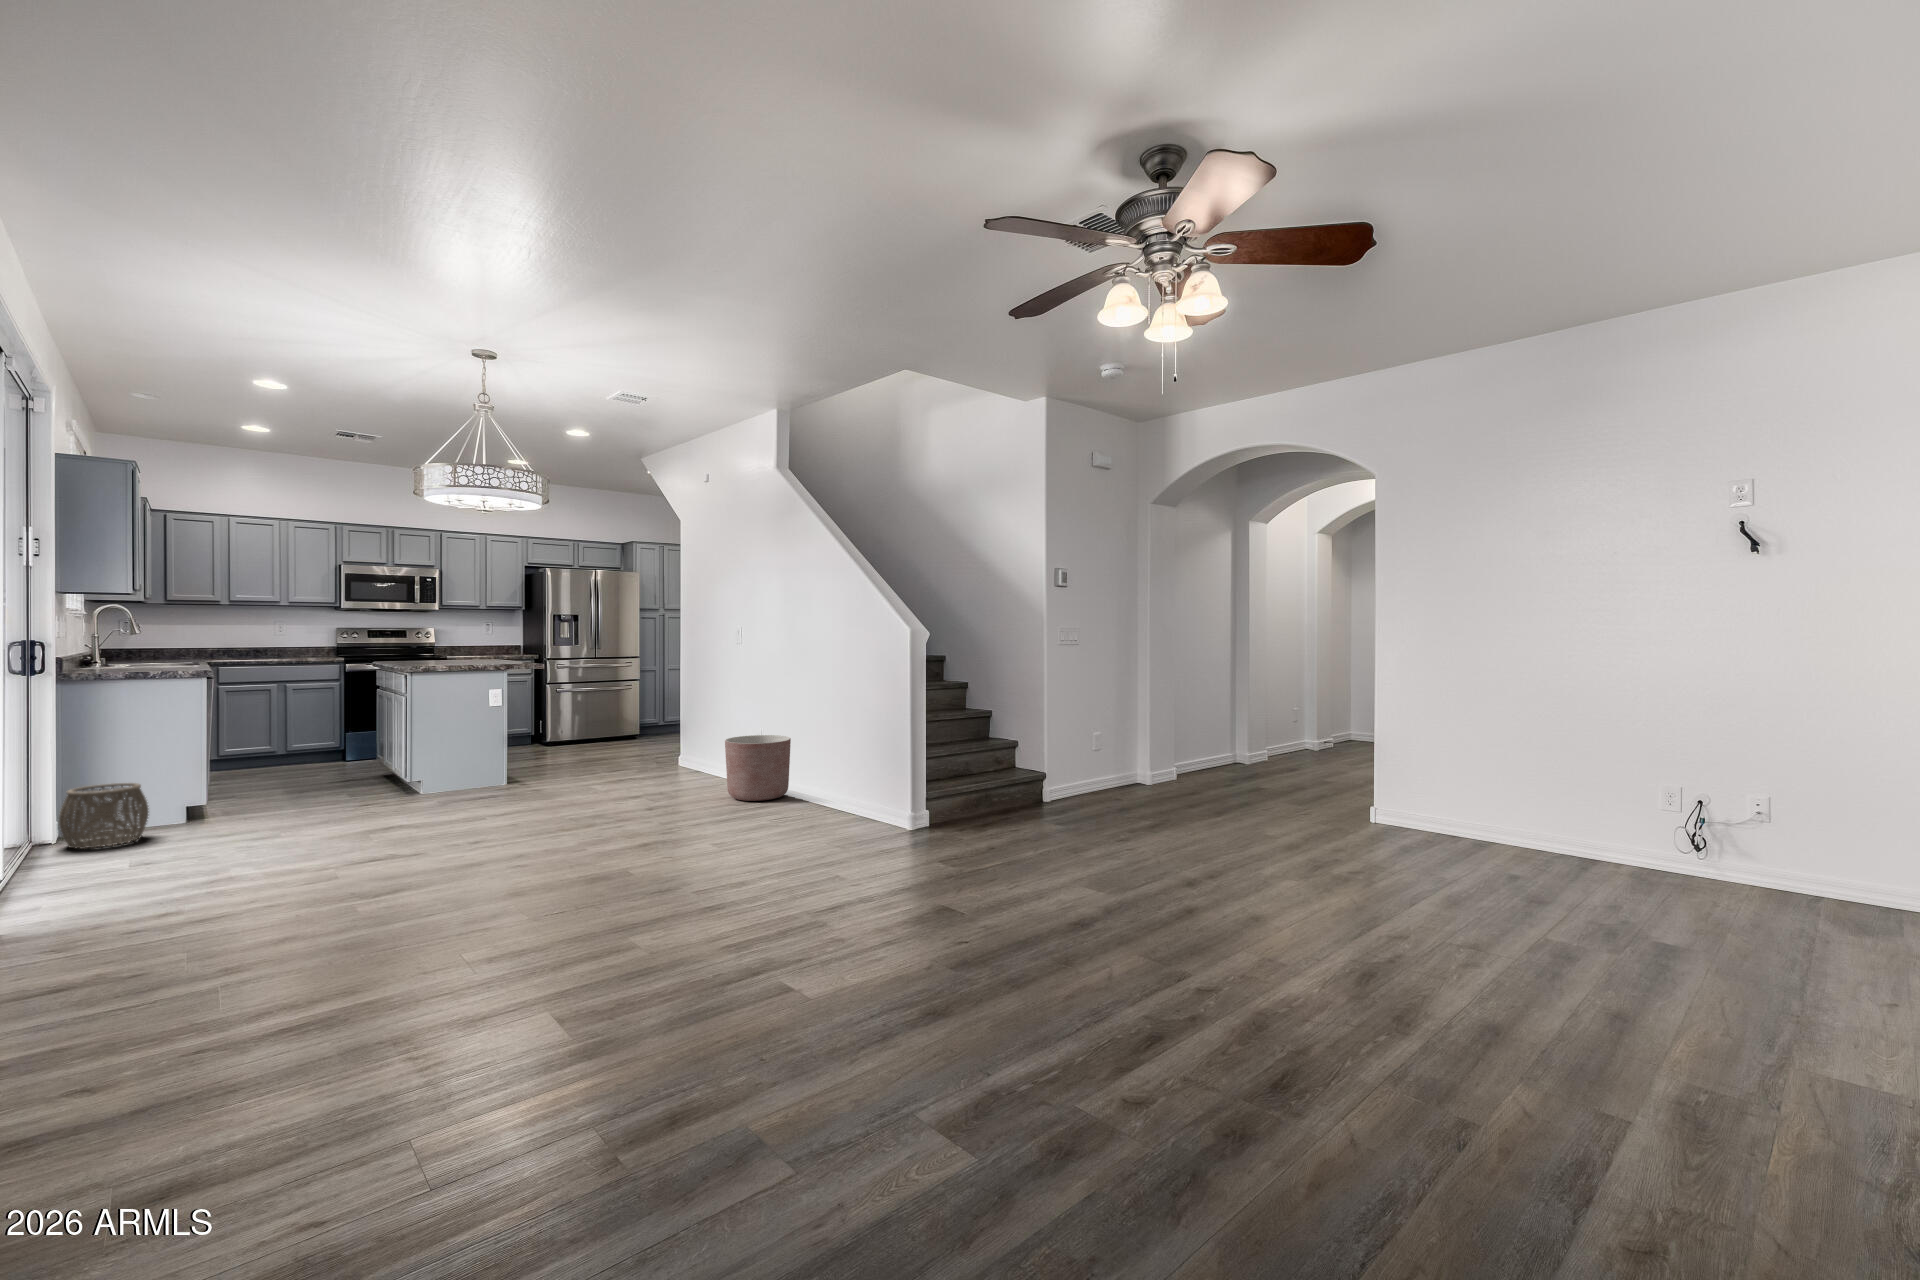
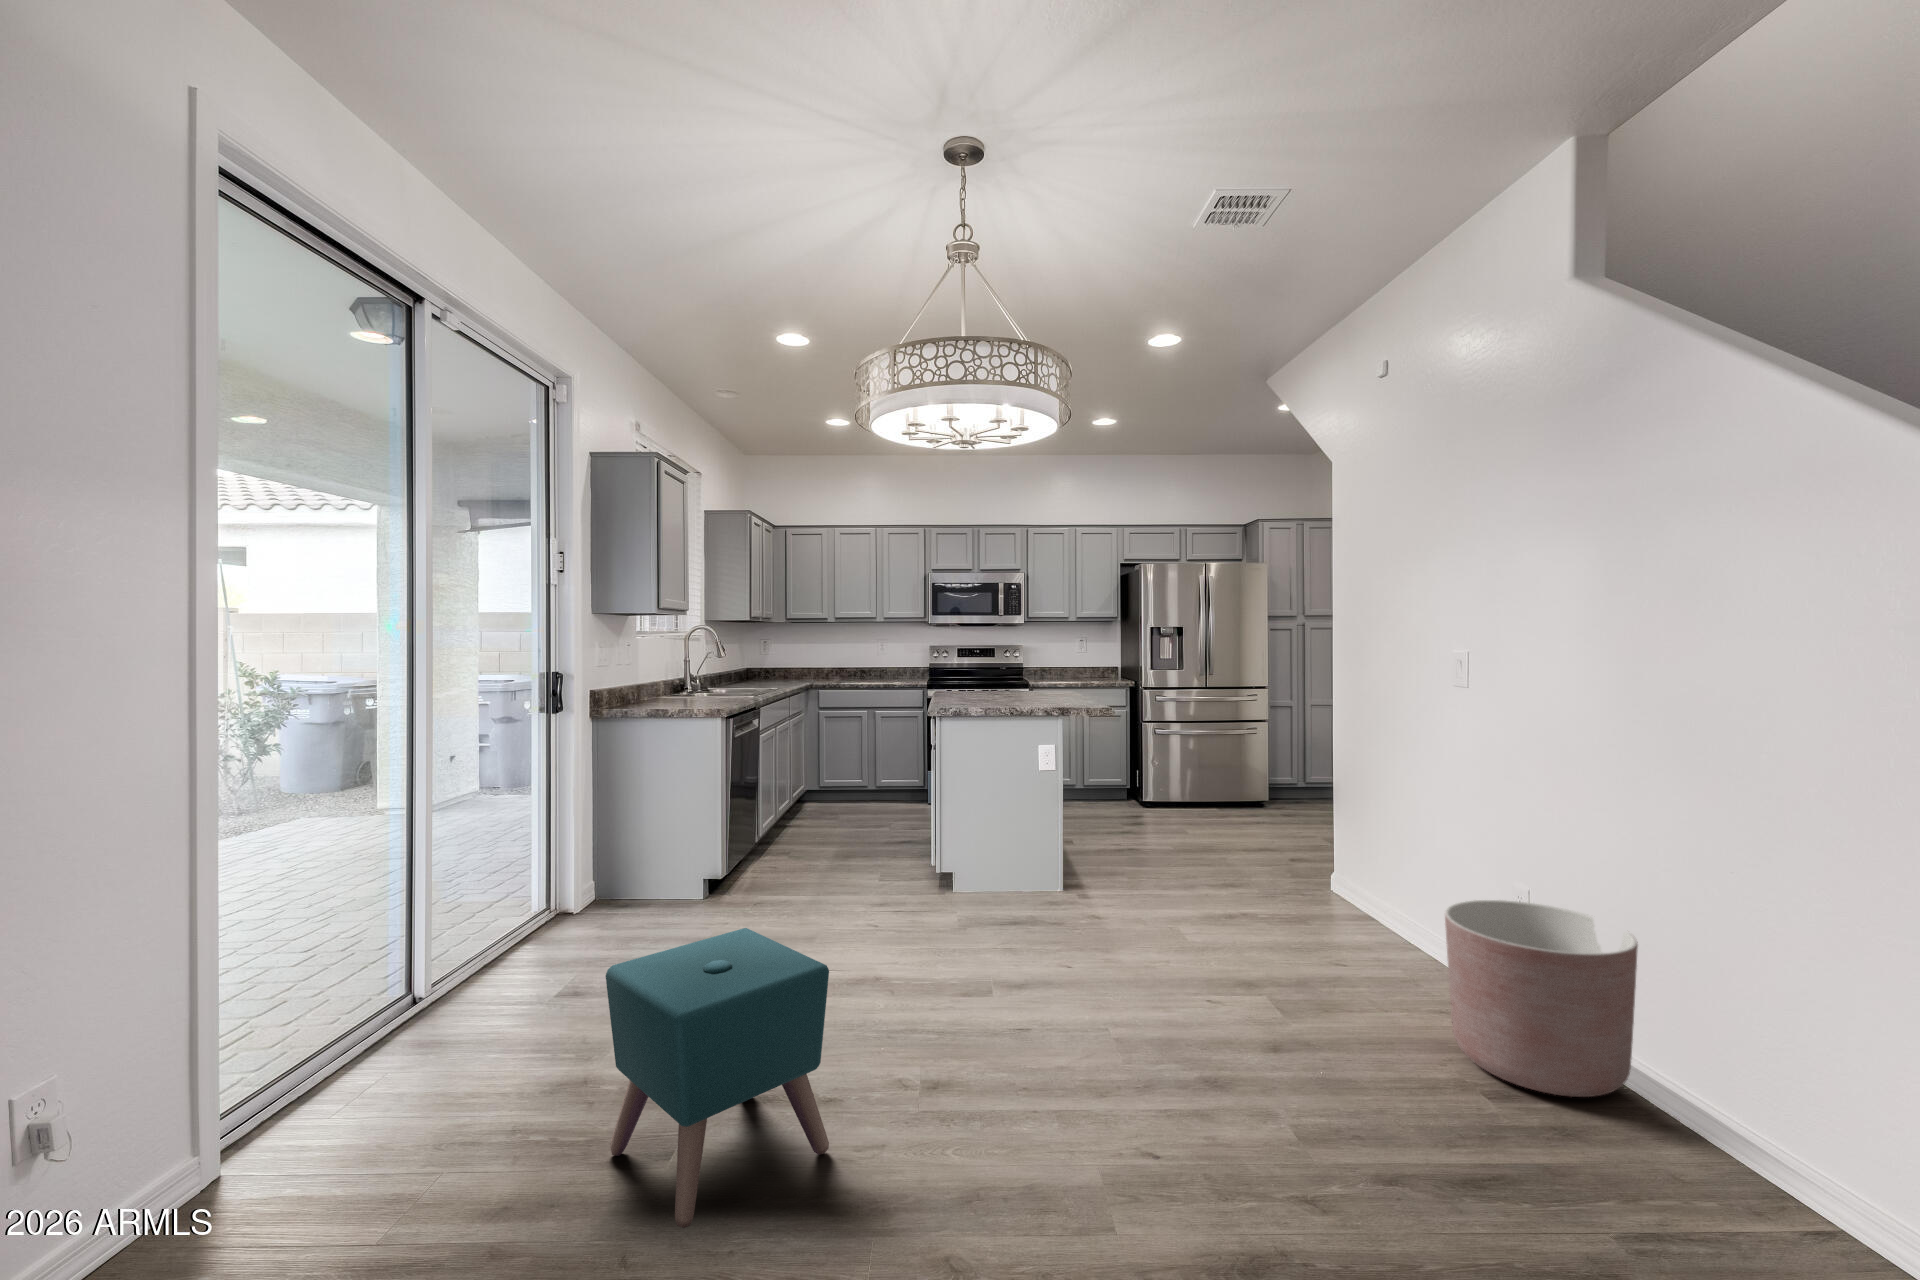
ottoman: none [325,769,453,878] -> present [606,928,829,1228]
woven basket: present [59,783,149,849] -> none [527,848,620,937]

